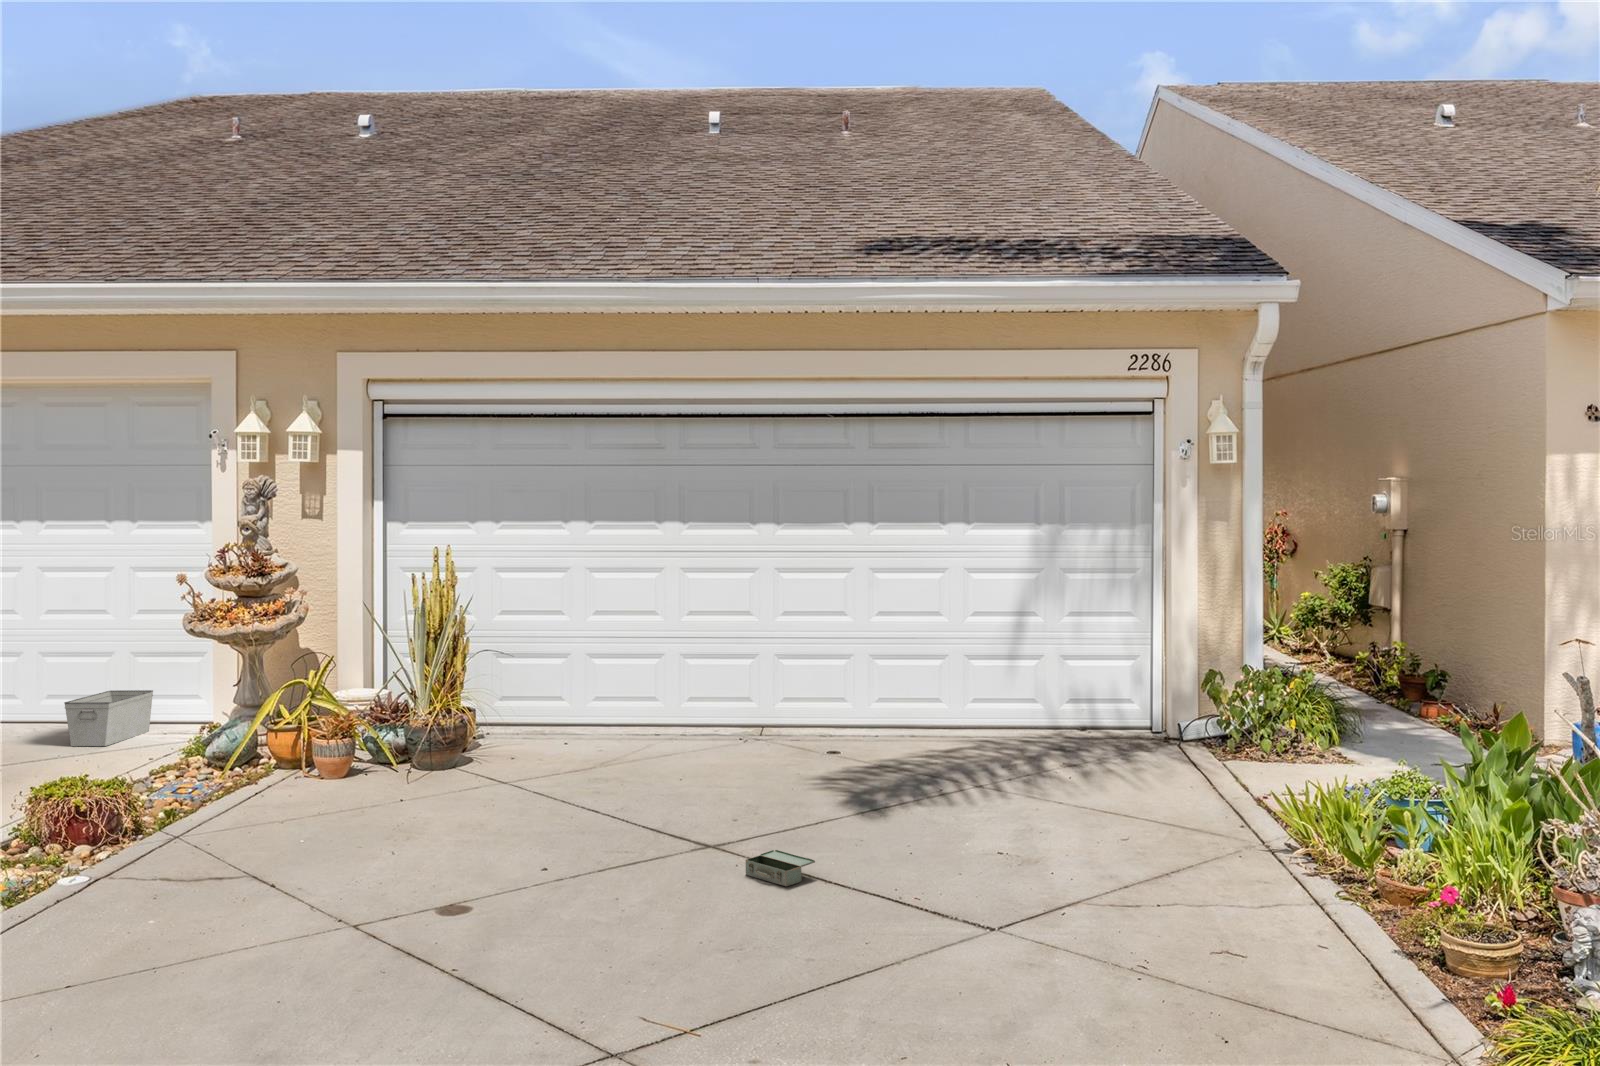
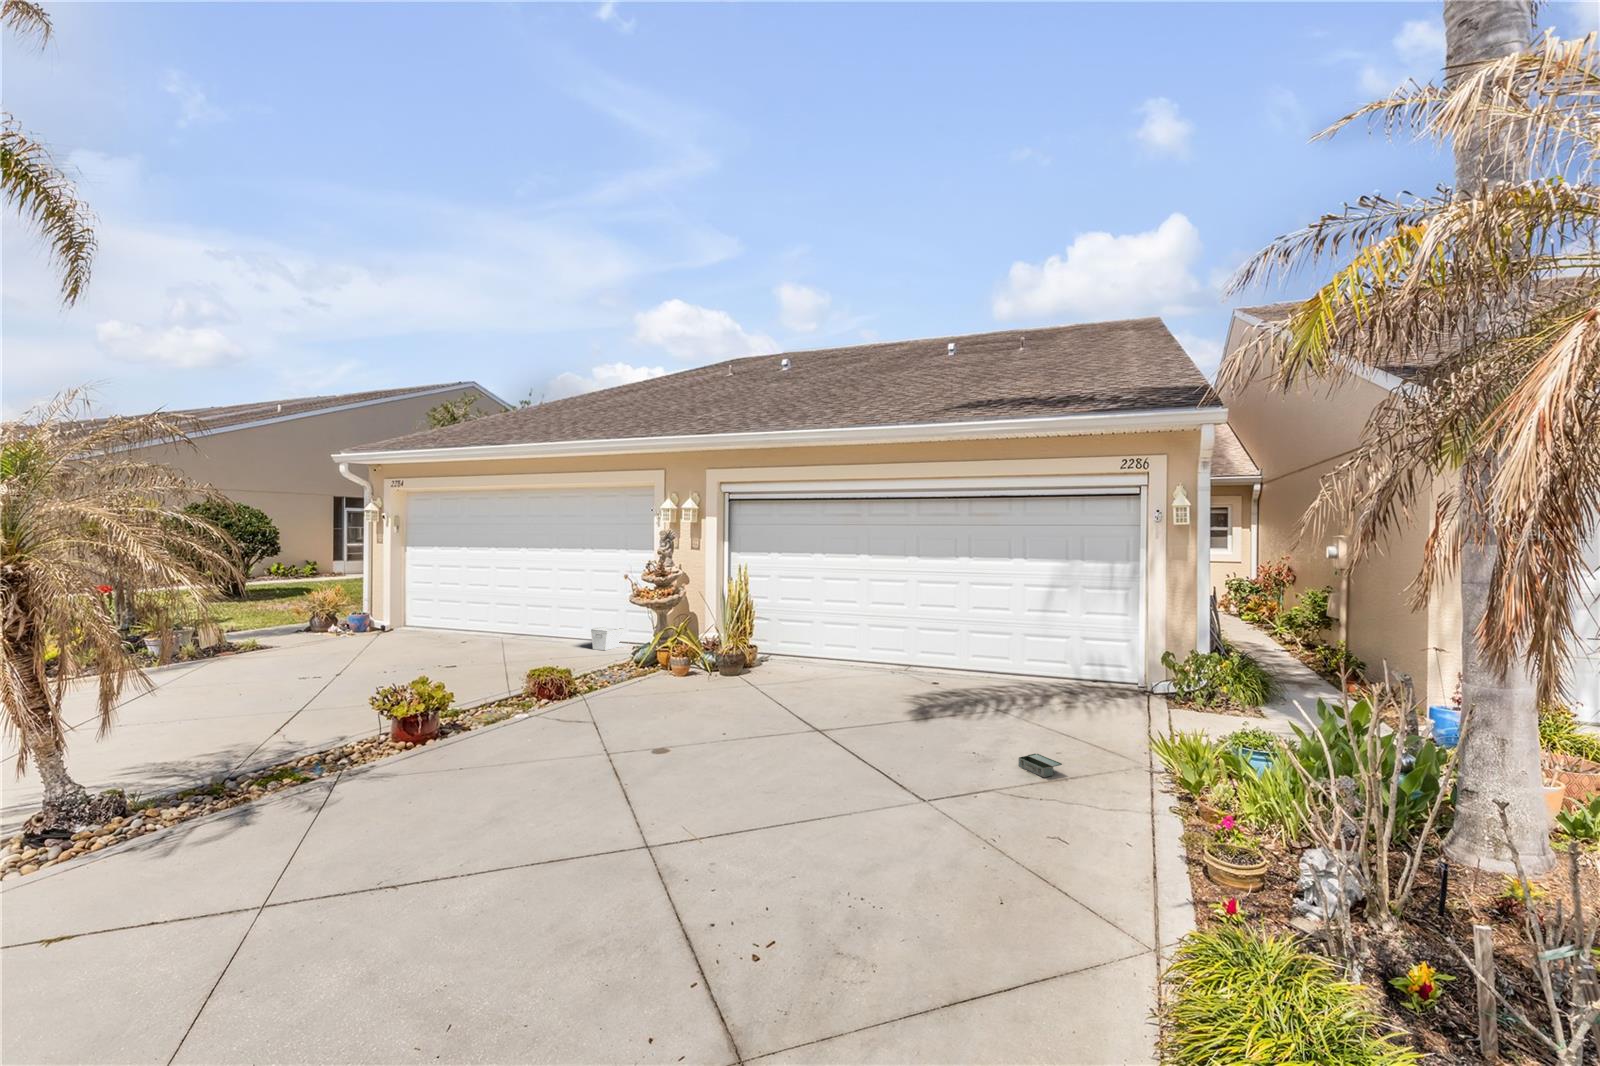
toolbox: present [746,850,815,886] -> present [1019,754,1062,777]

